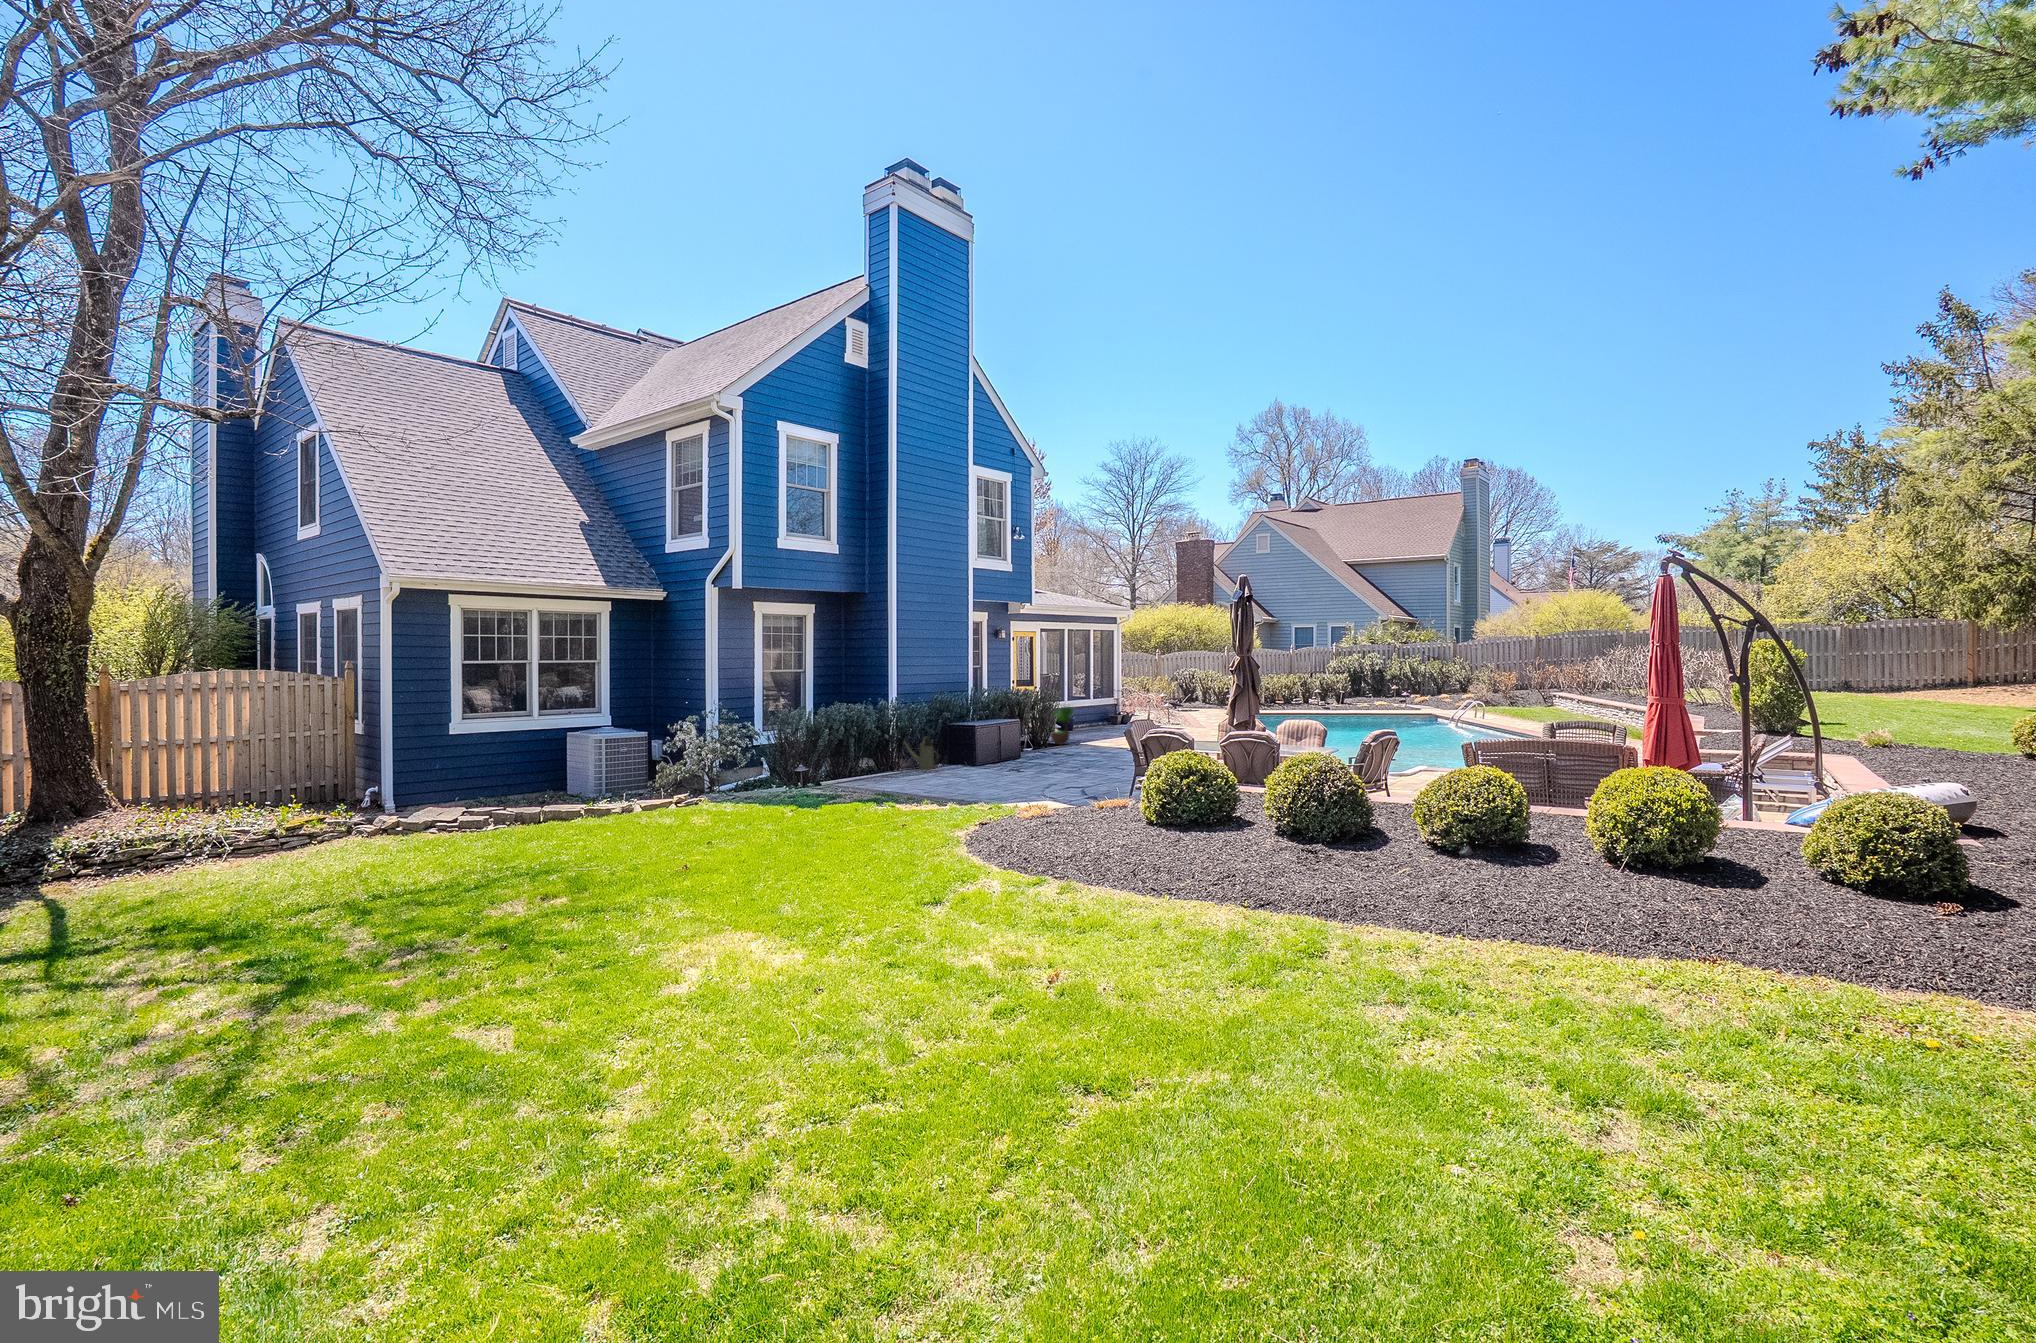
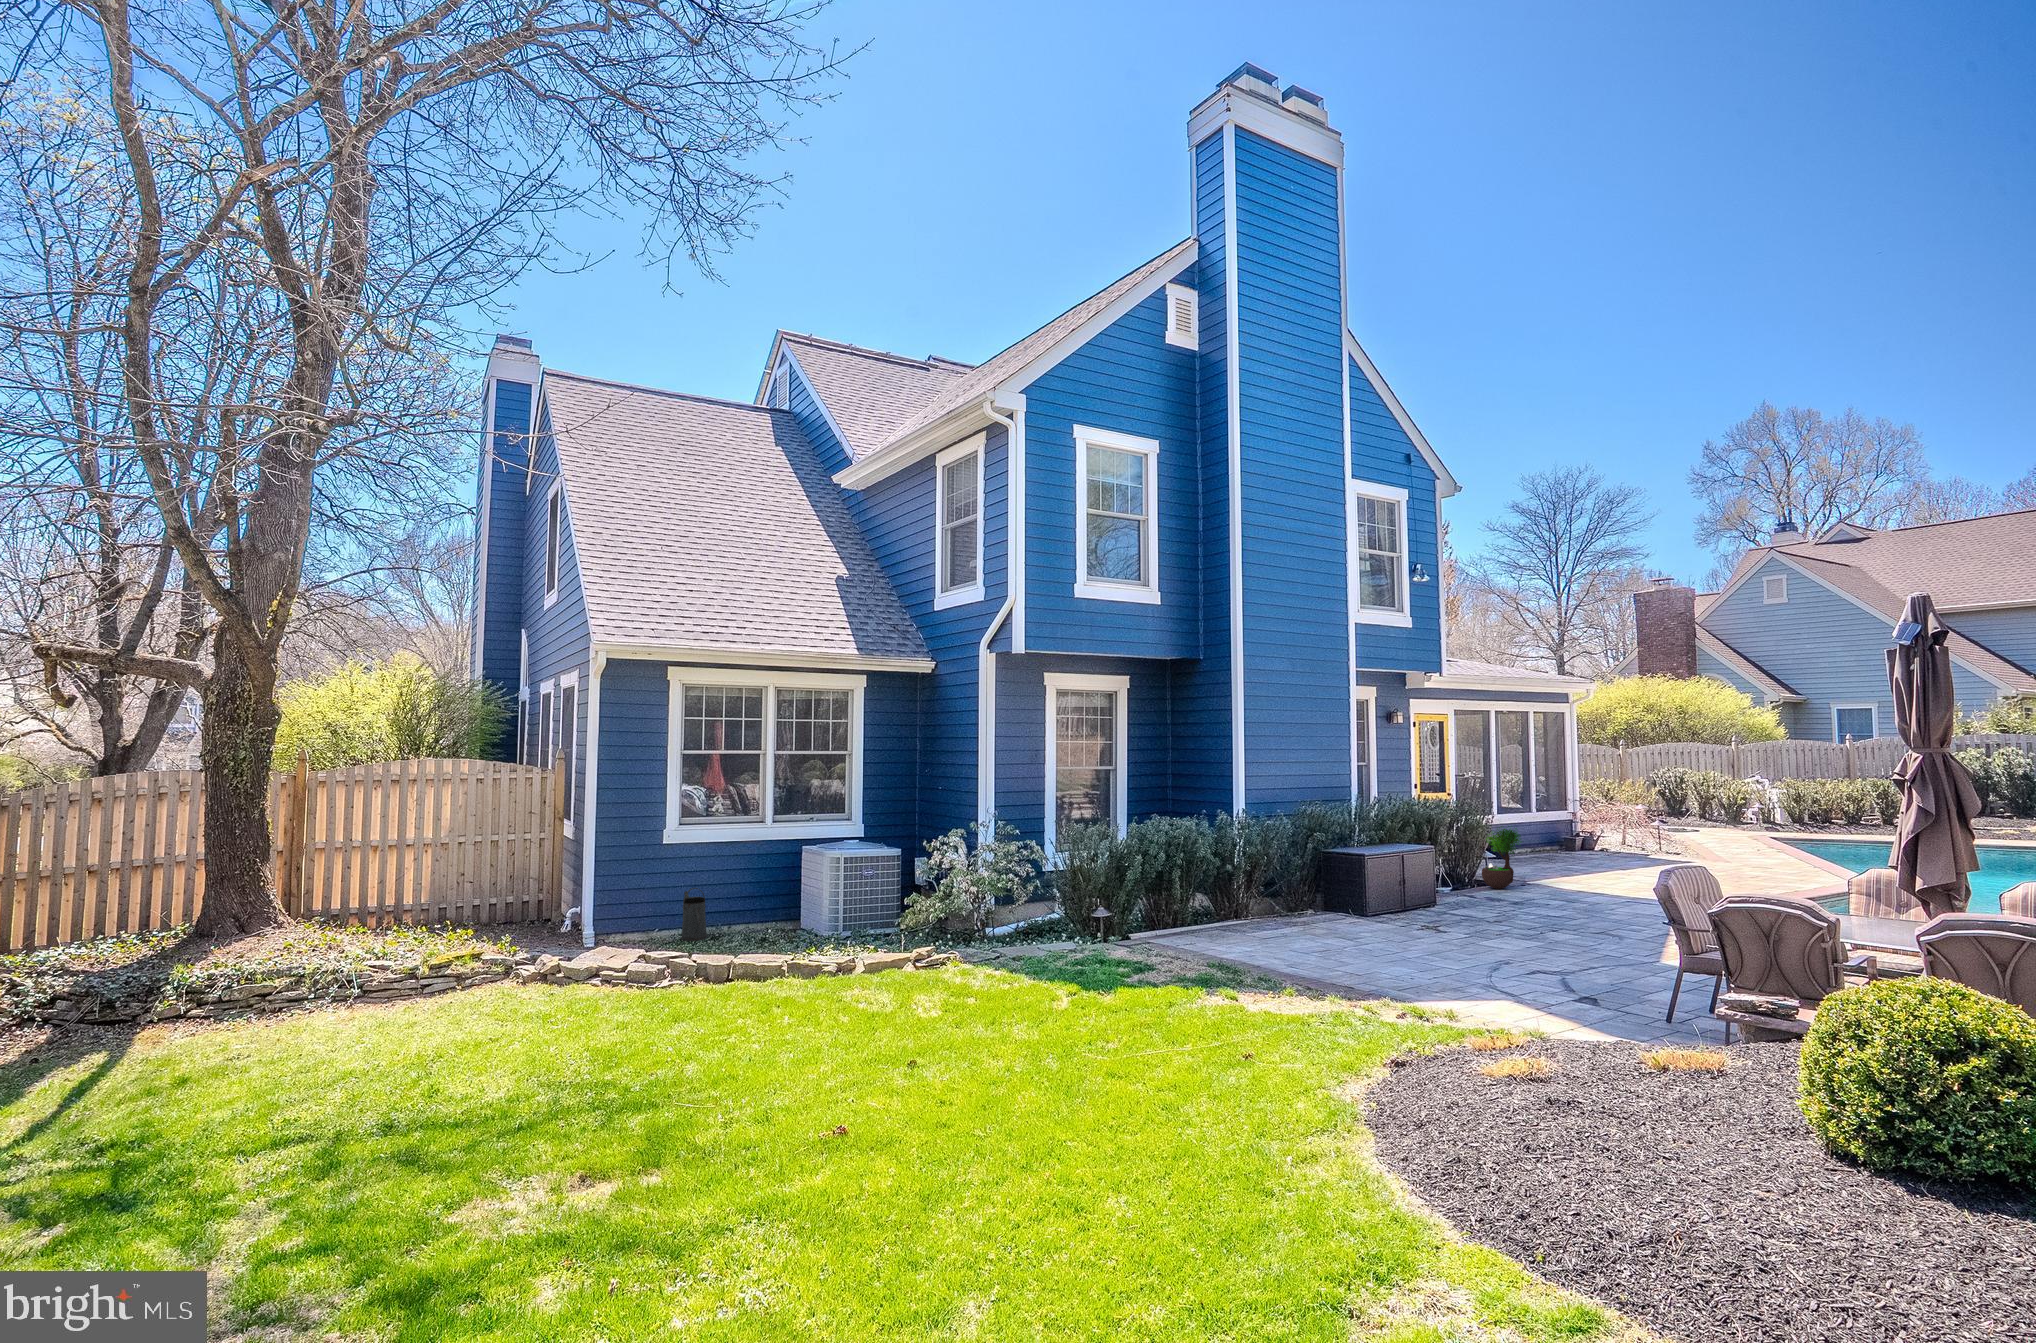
watering can: present [904,737,939,770] -> present [681,888,707,941]

